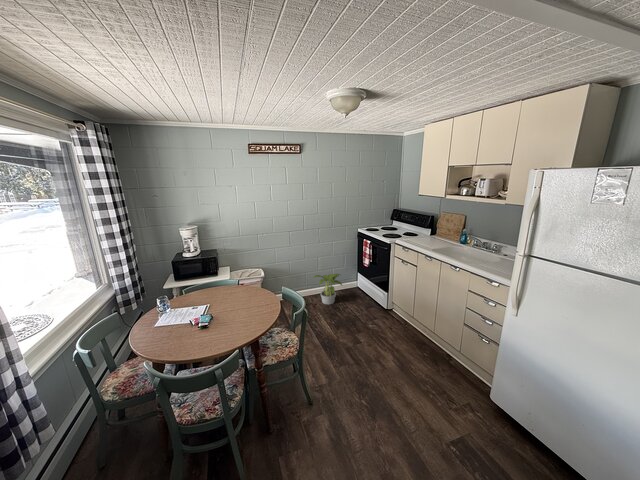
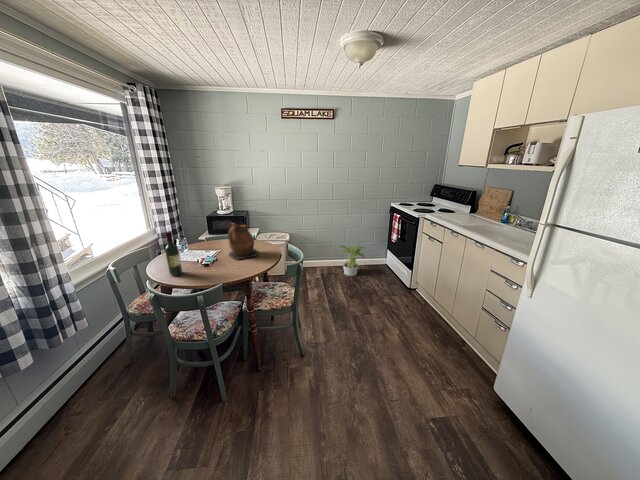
ceramic pitcher: none [220,274,255,313] -> present [228,223,258,259]
wine bottle: none [159,296,178,346] -> present [165,231,182,276]

